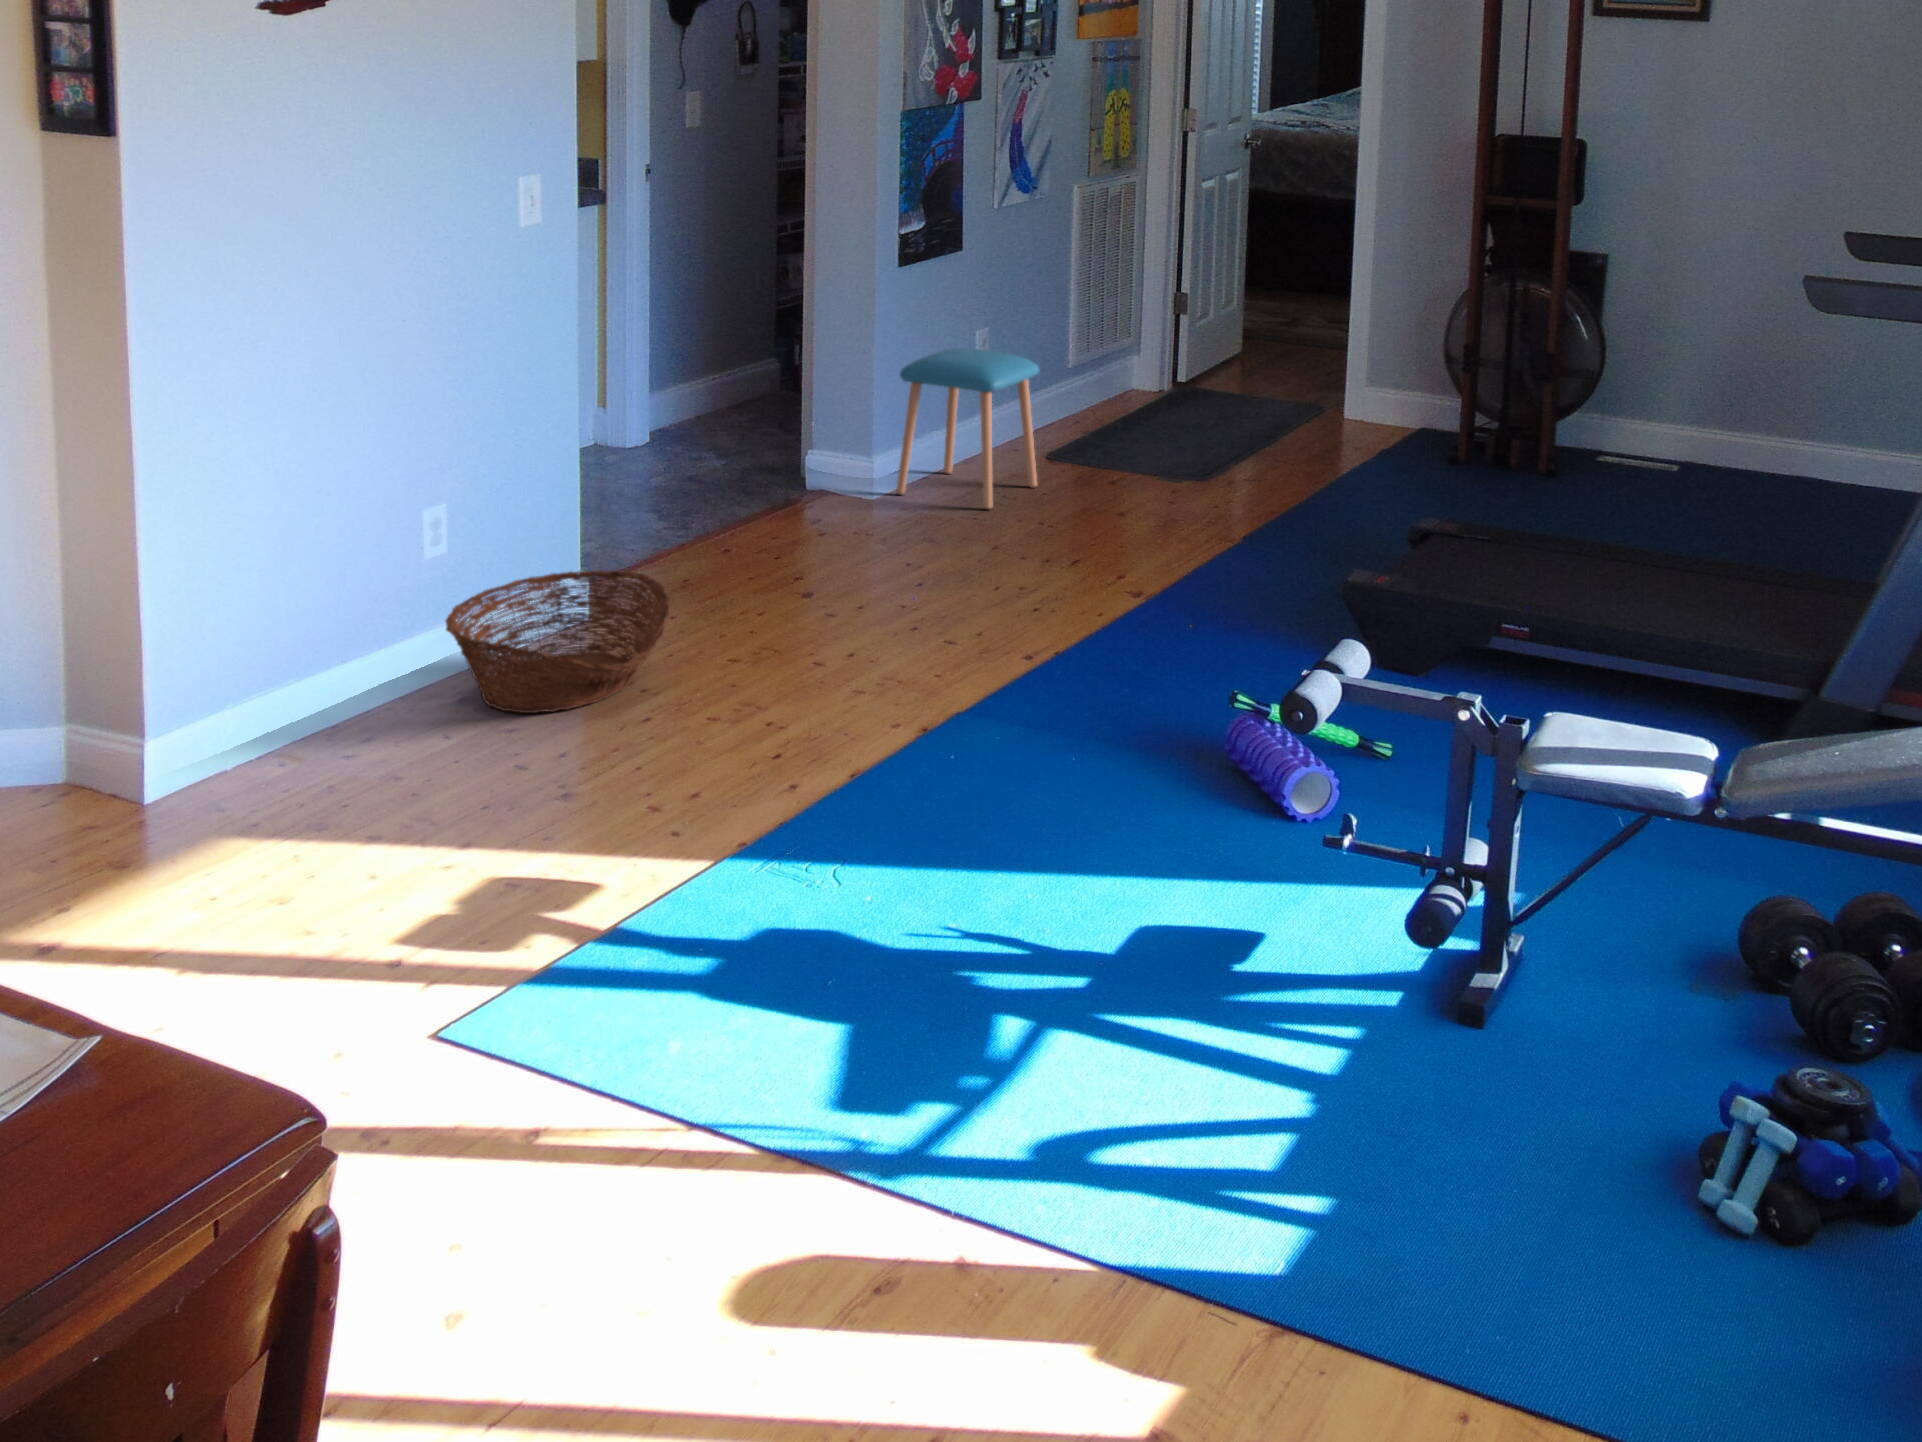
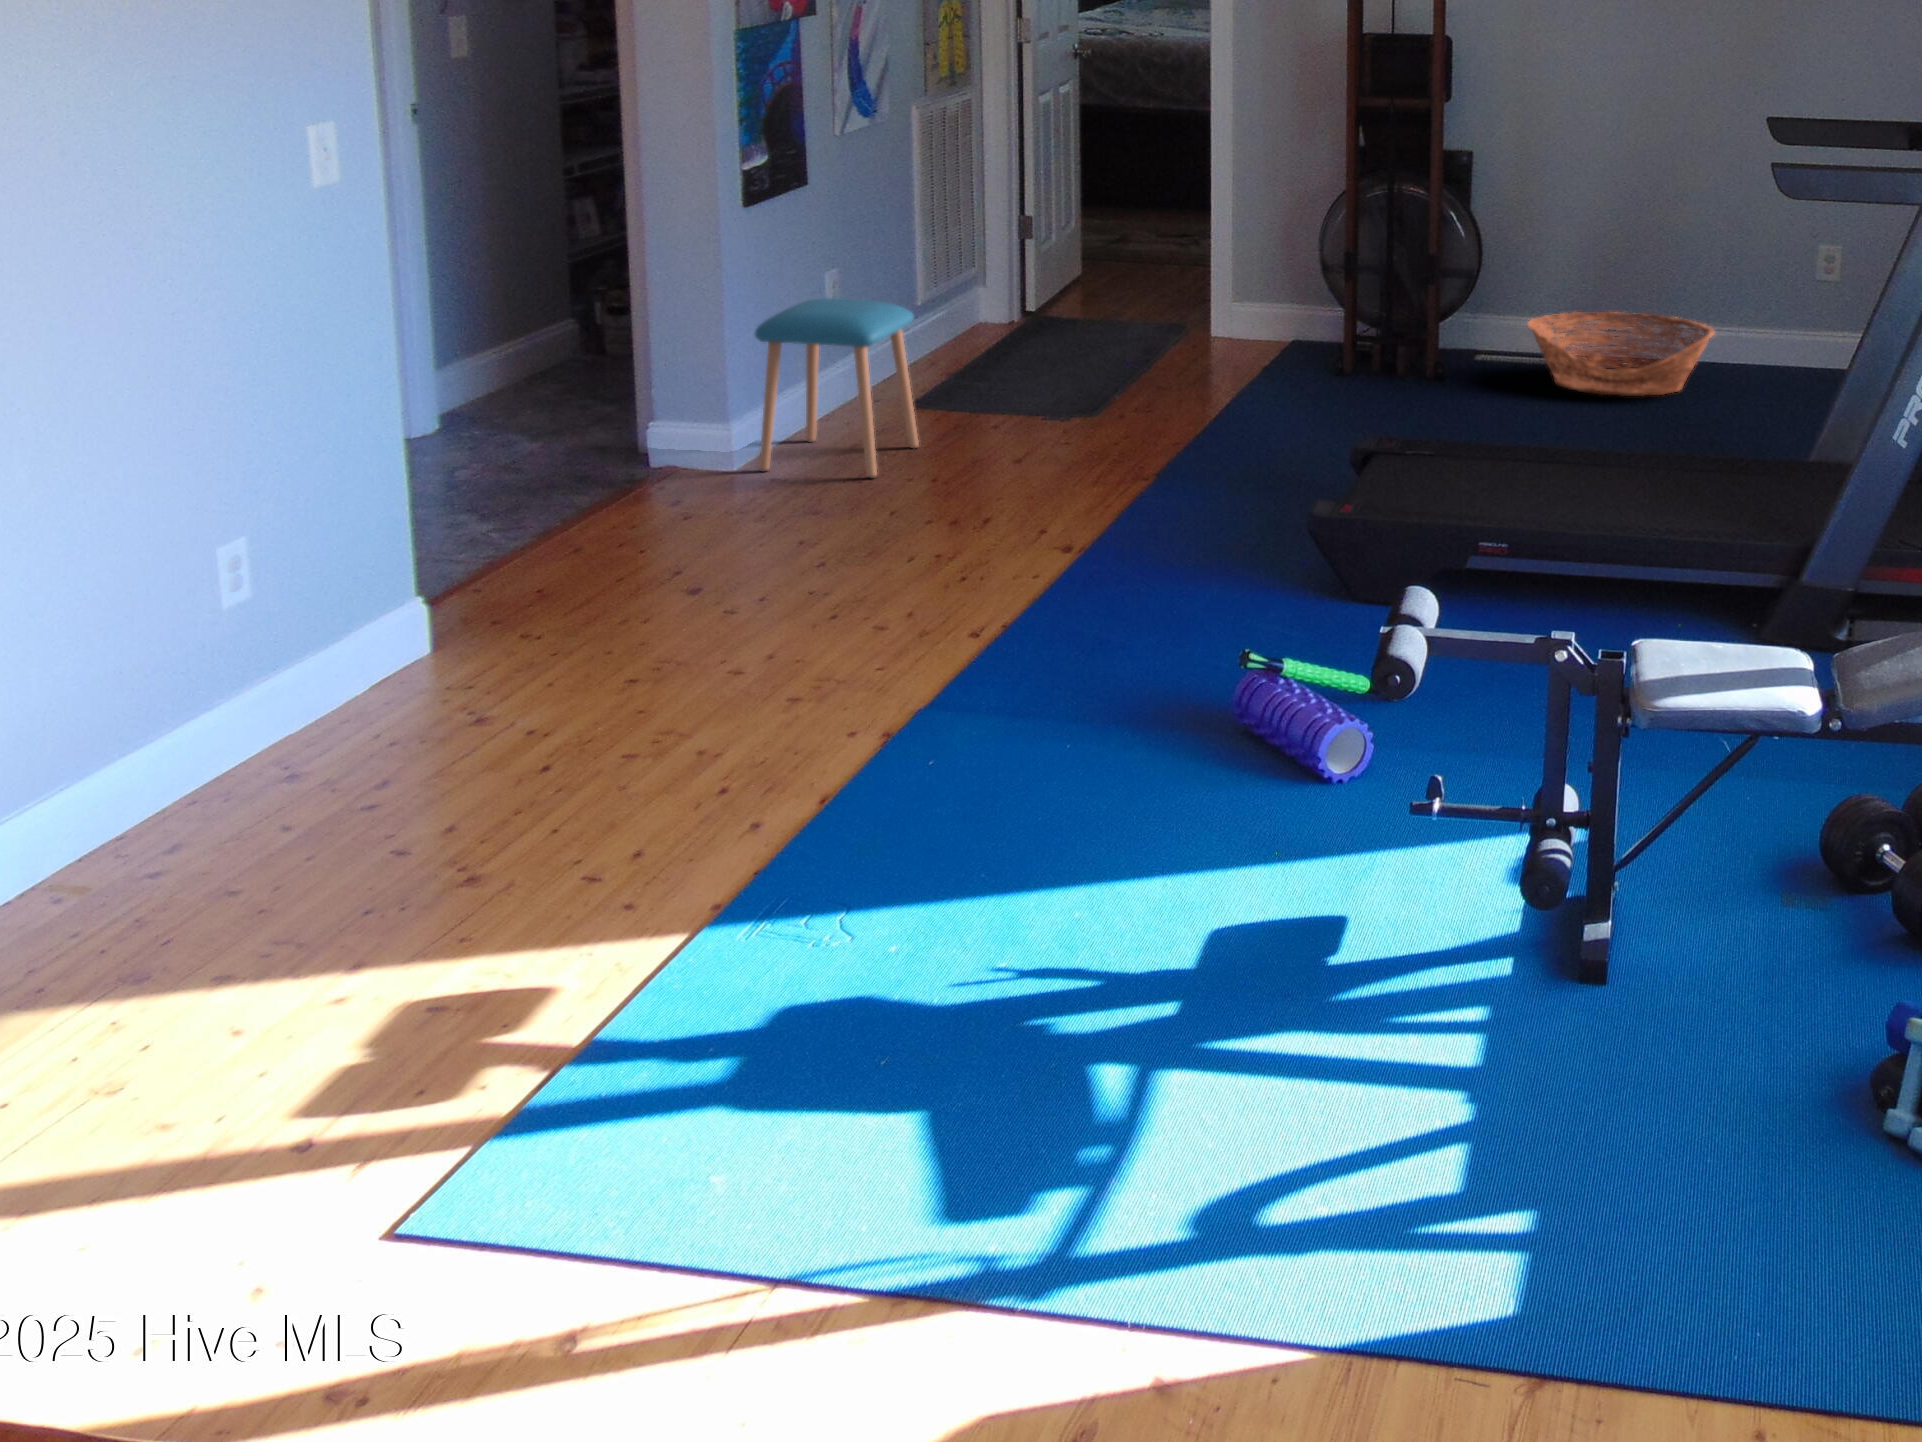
basket: present [446,570,669,713] -> present [1528,312,1714,396]

